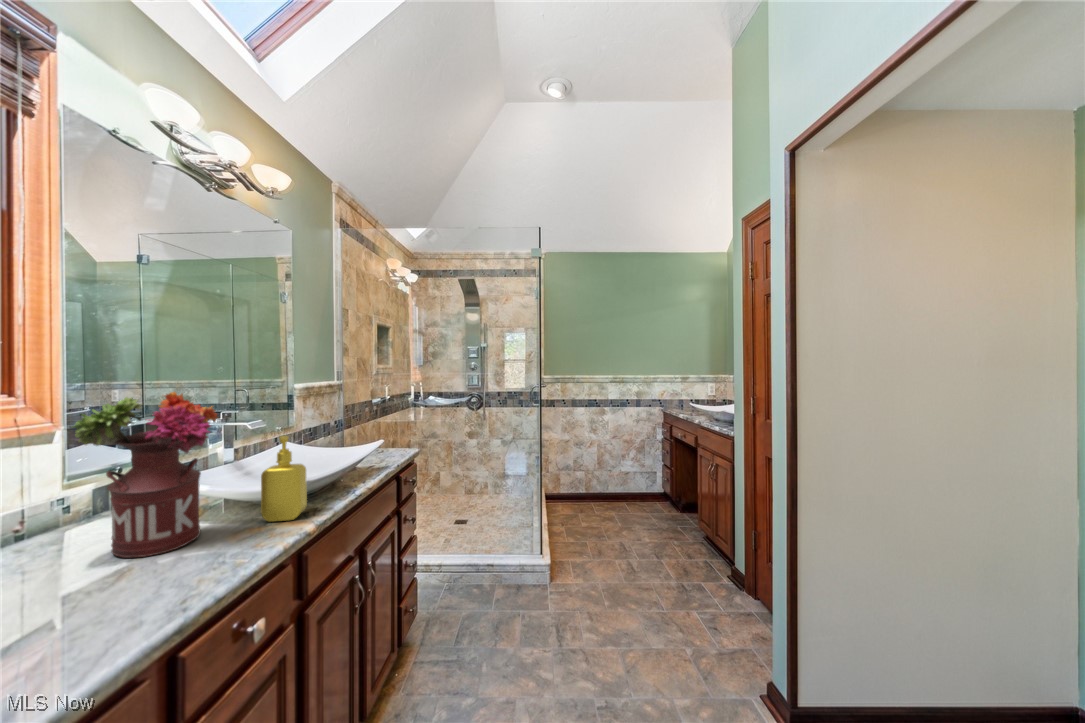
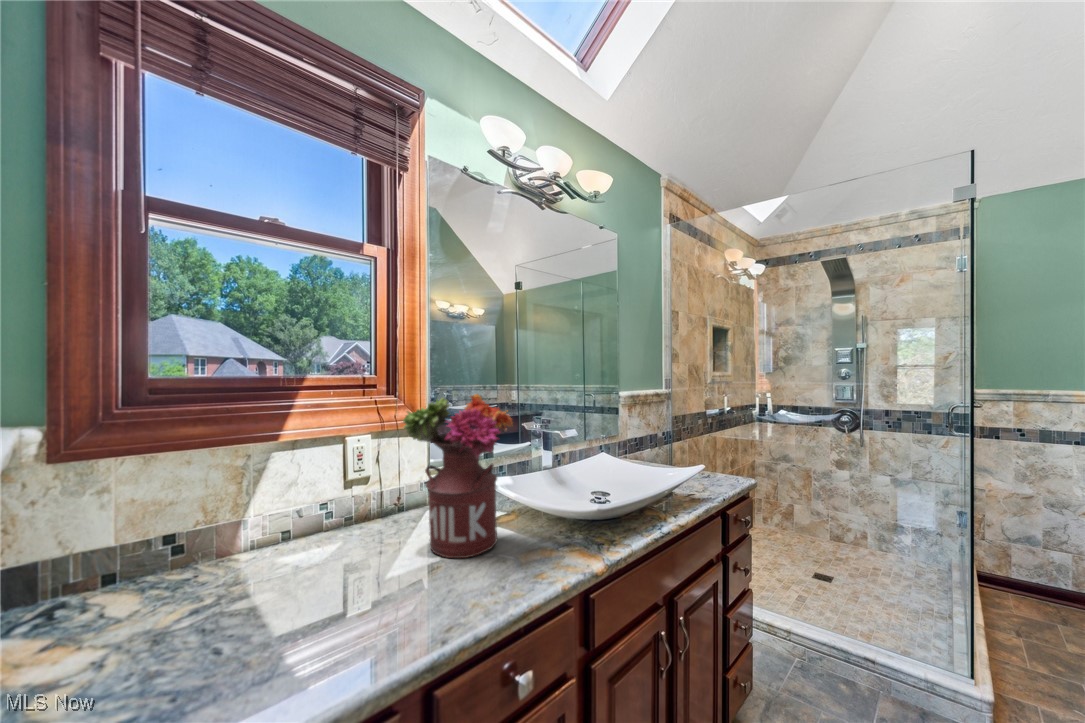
soap dispenser: present [261,436,307,522] -> none [551,449,598,552]

